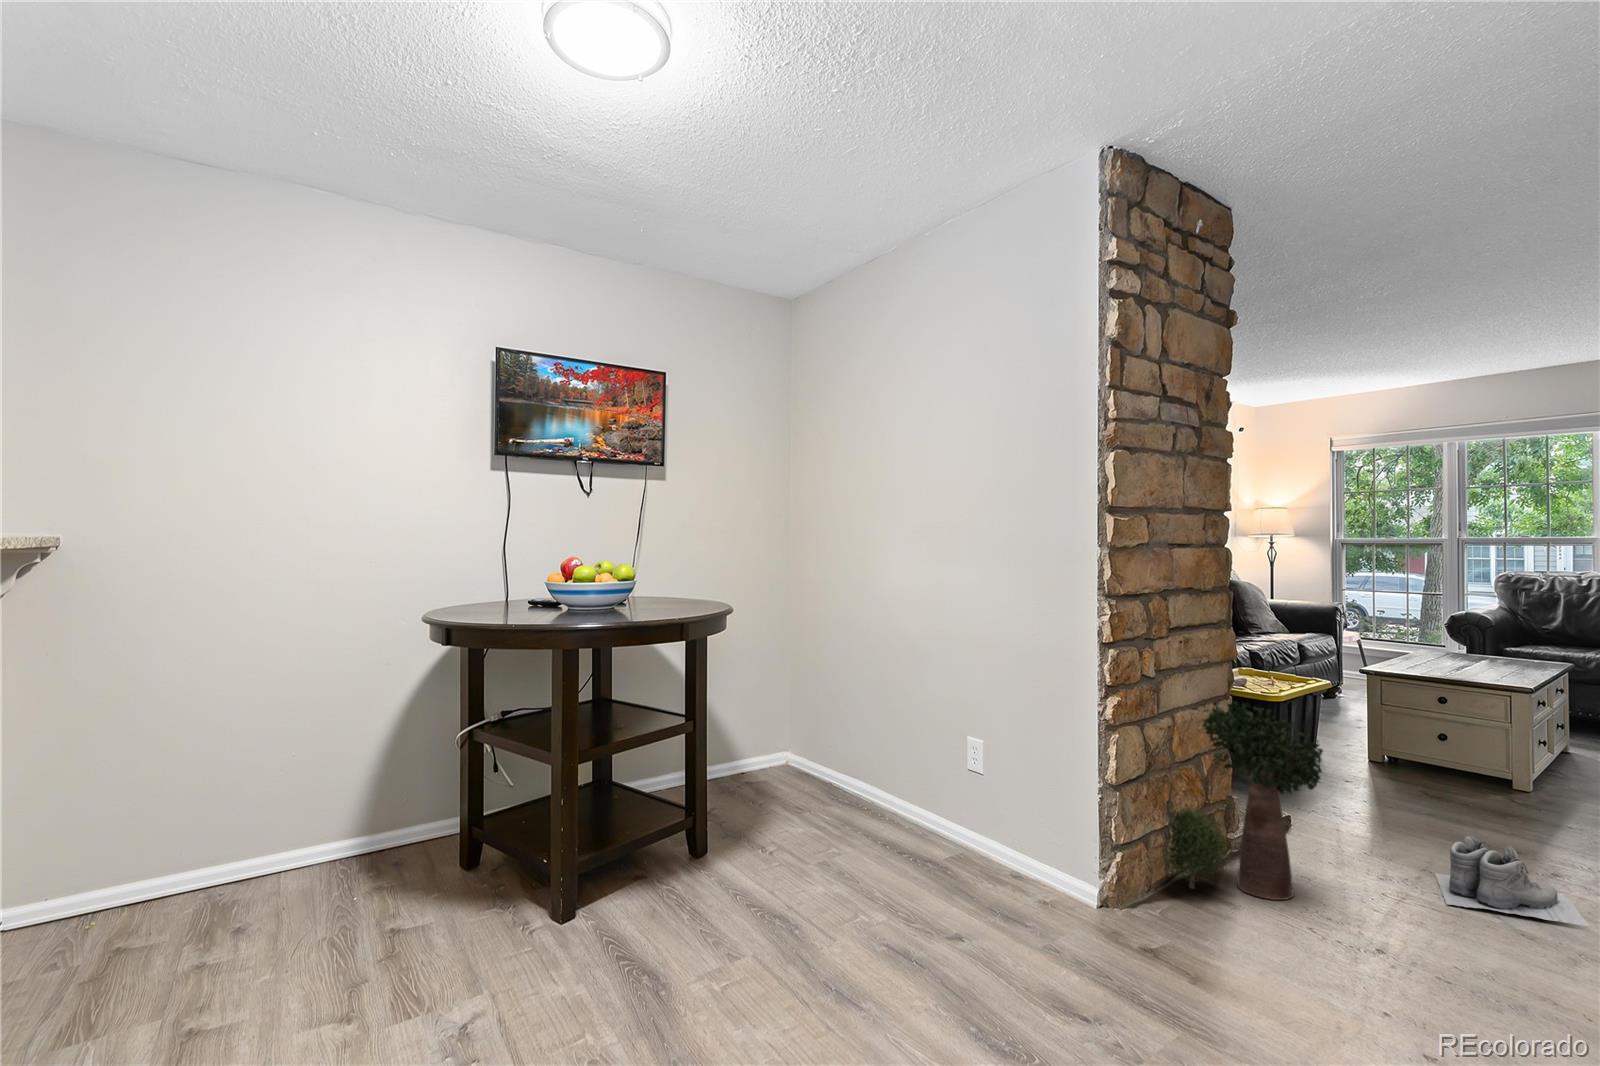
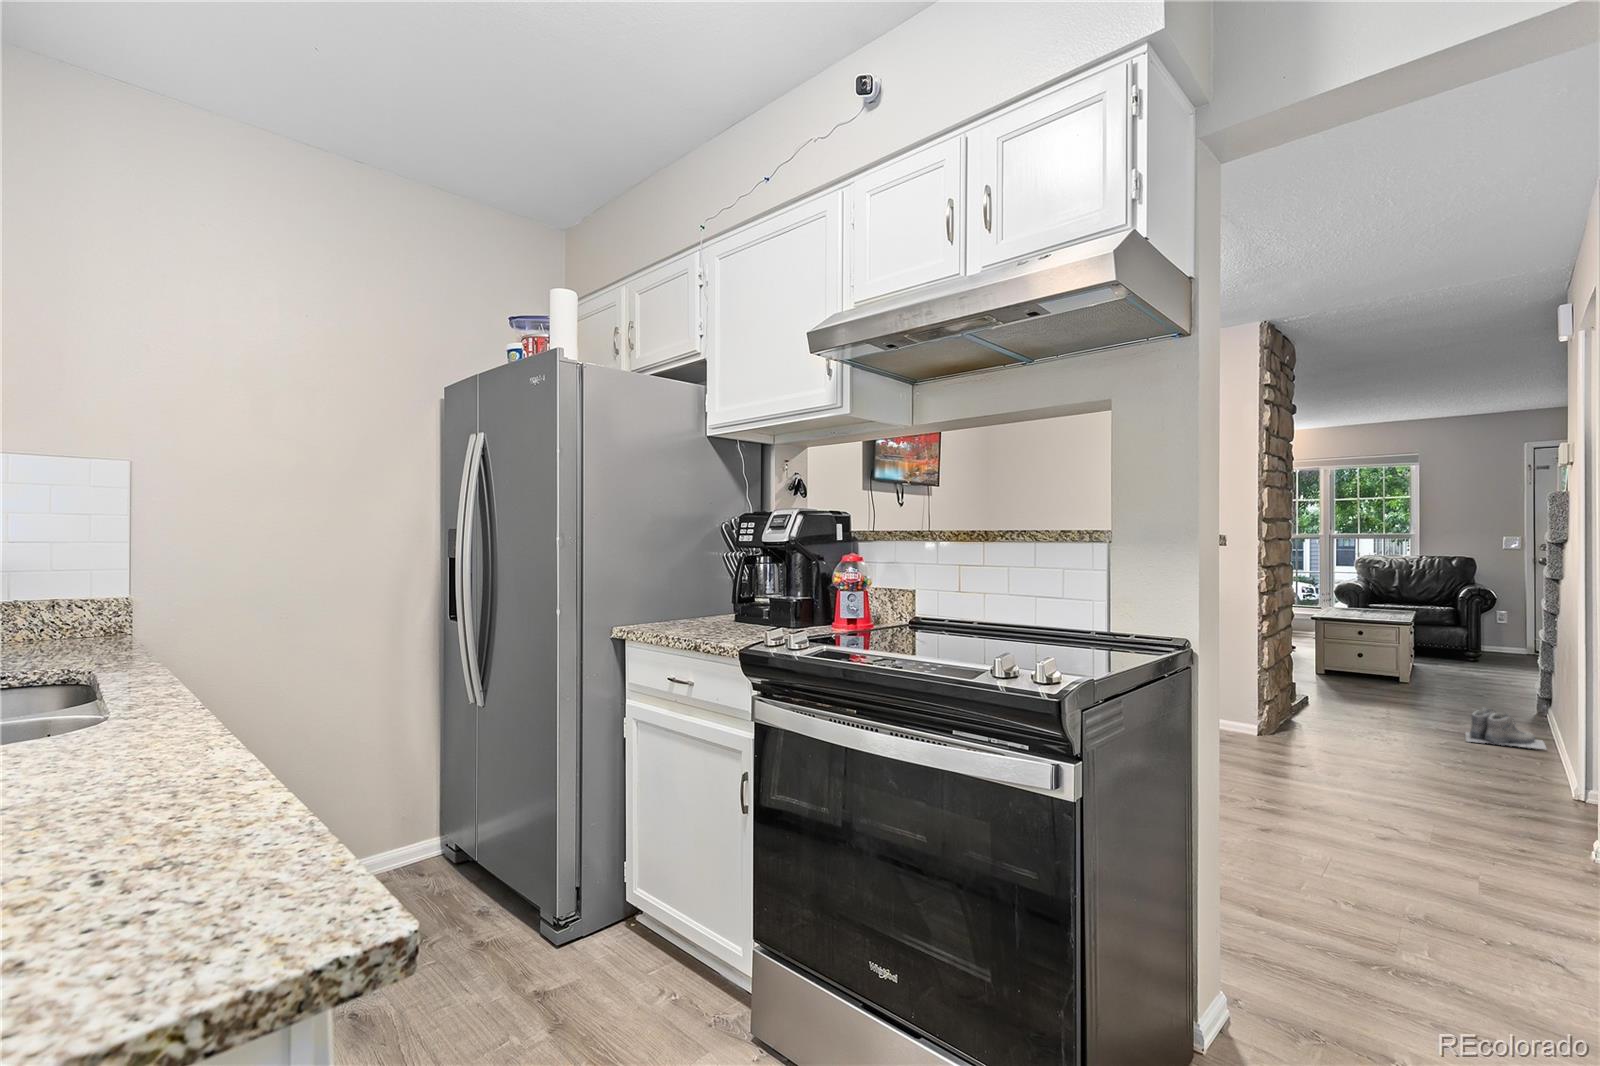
potted plant: present [1160,700,1323,900] -> none [1290,628,1392,737]

